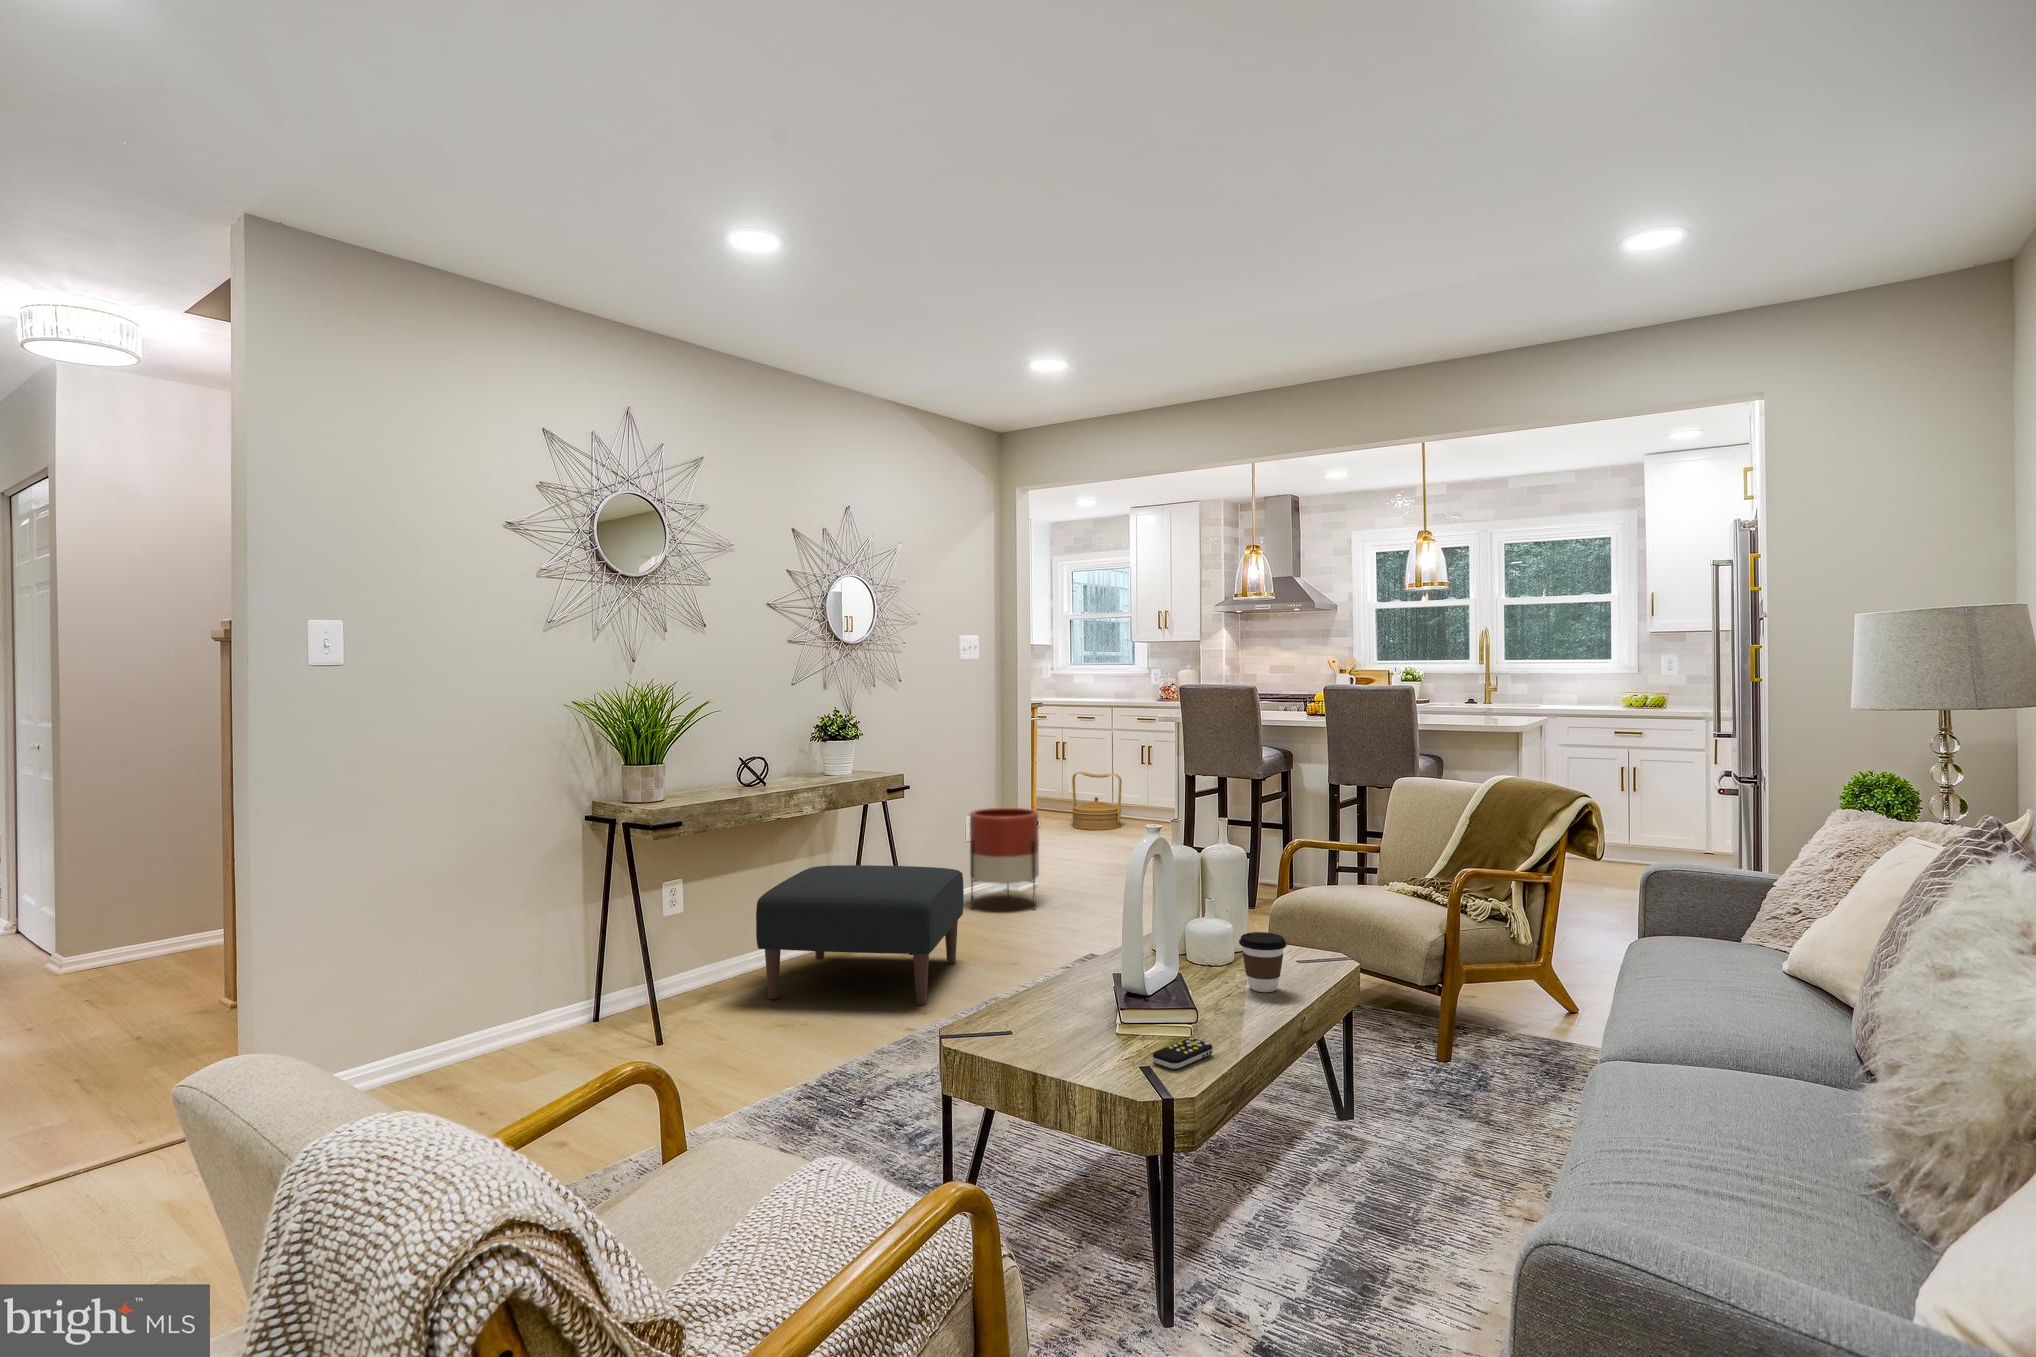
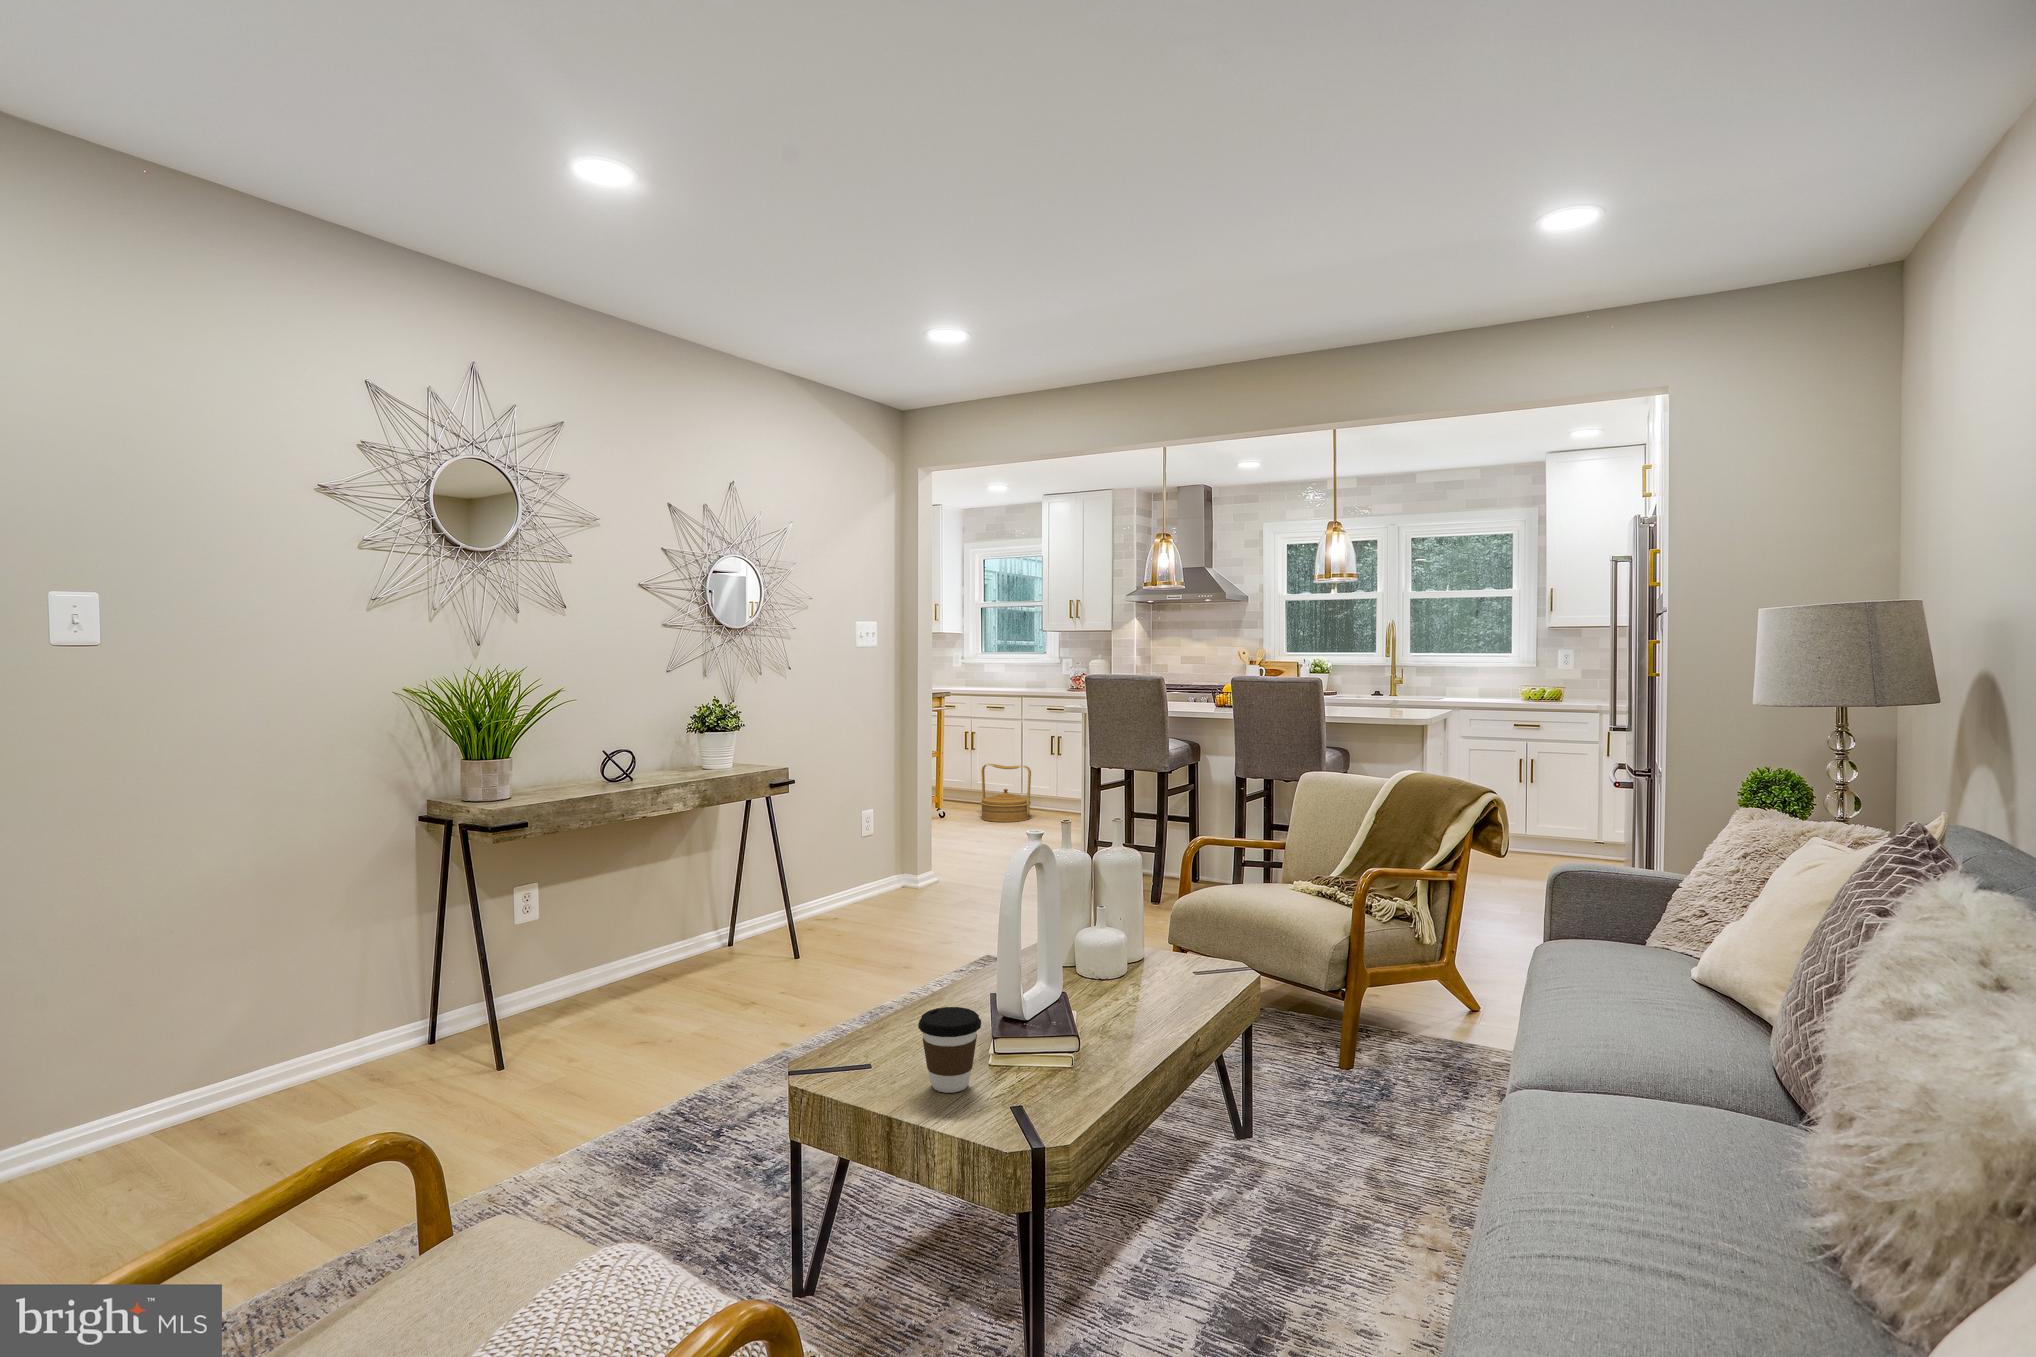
planter: present [970,808,1039,909] -> none [867,801,939,908]
ottoman: present [756,865,964,1005] -> none [620,865,854,1016]
coffee cup: present [1239,932,1287,992] -> present [918,1007,981,1093]
remote control: present [1153,1038,1212,1069] -> none [1026,1068,1094,1108]

